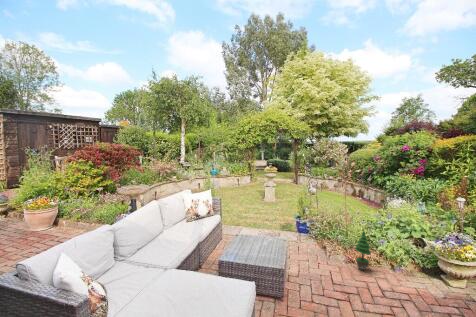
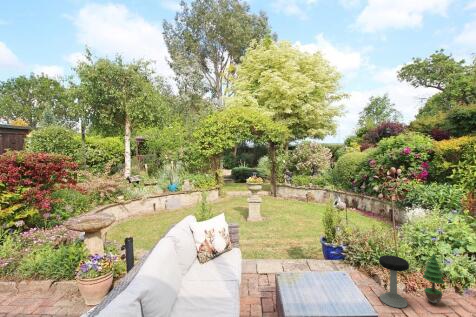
stool: none [321,229,342,269] -> present [379,255,409,308]

